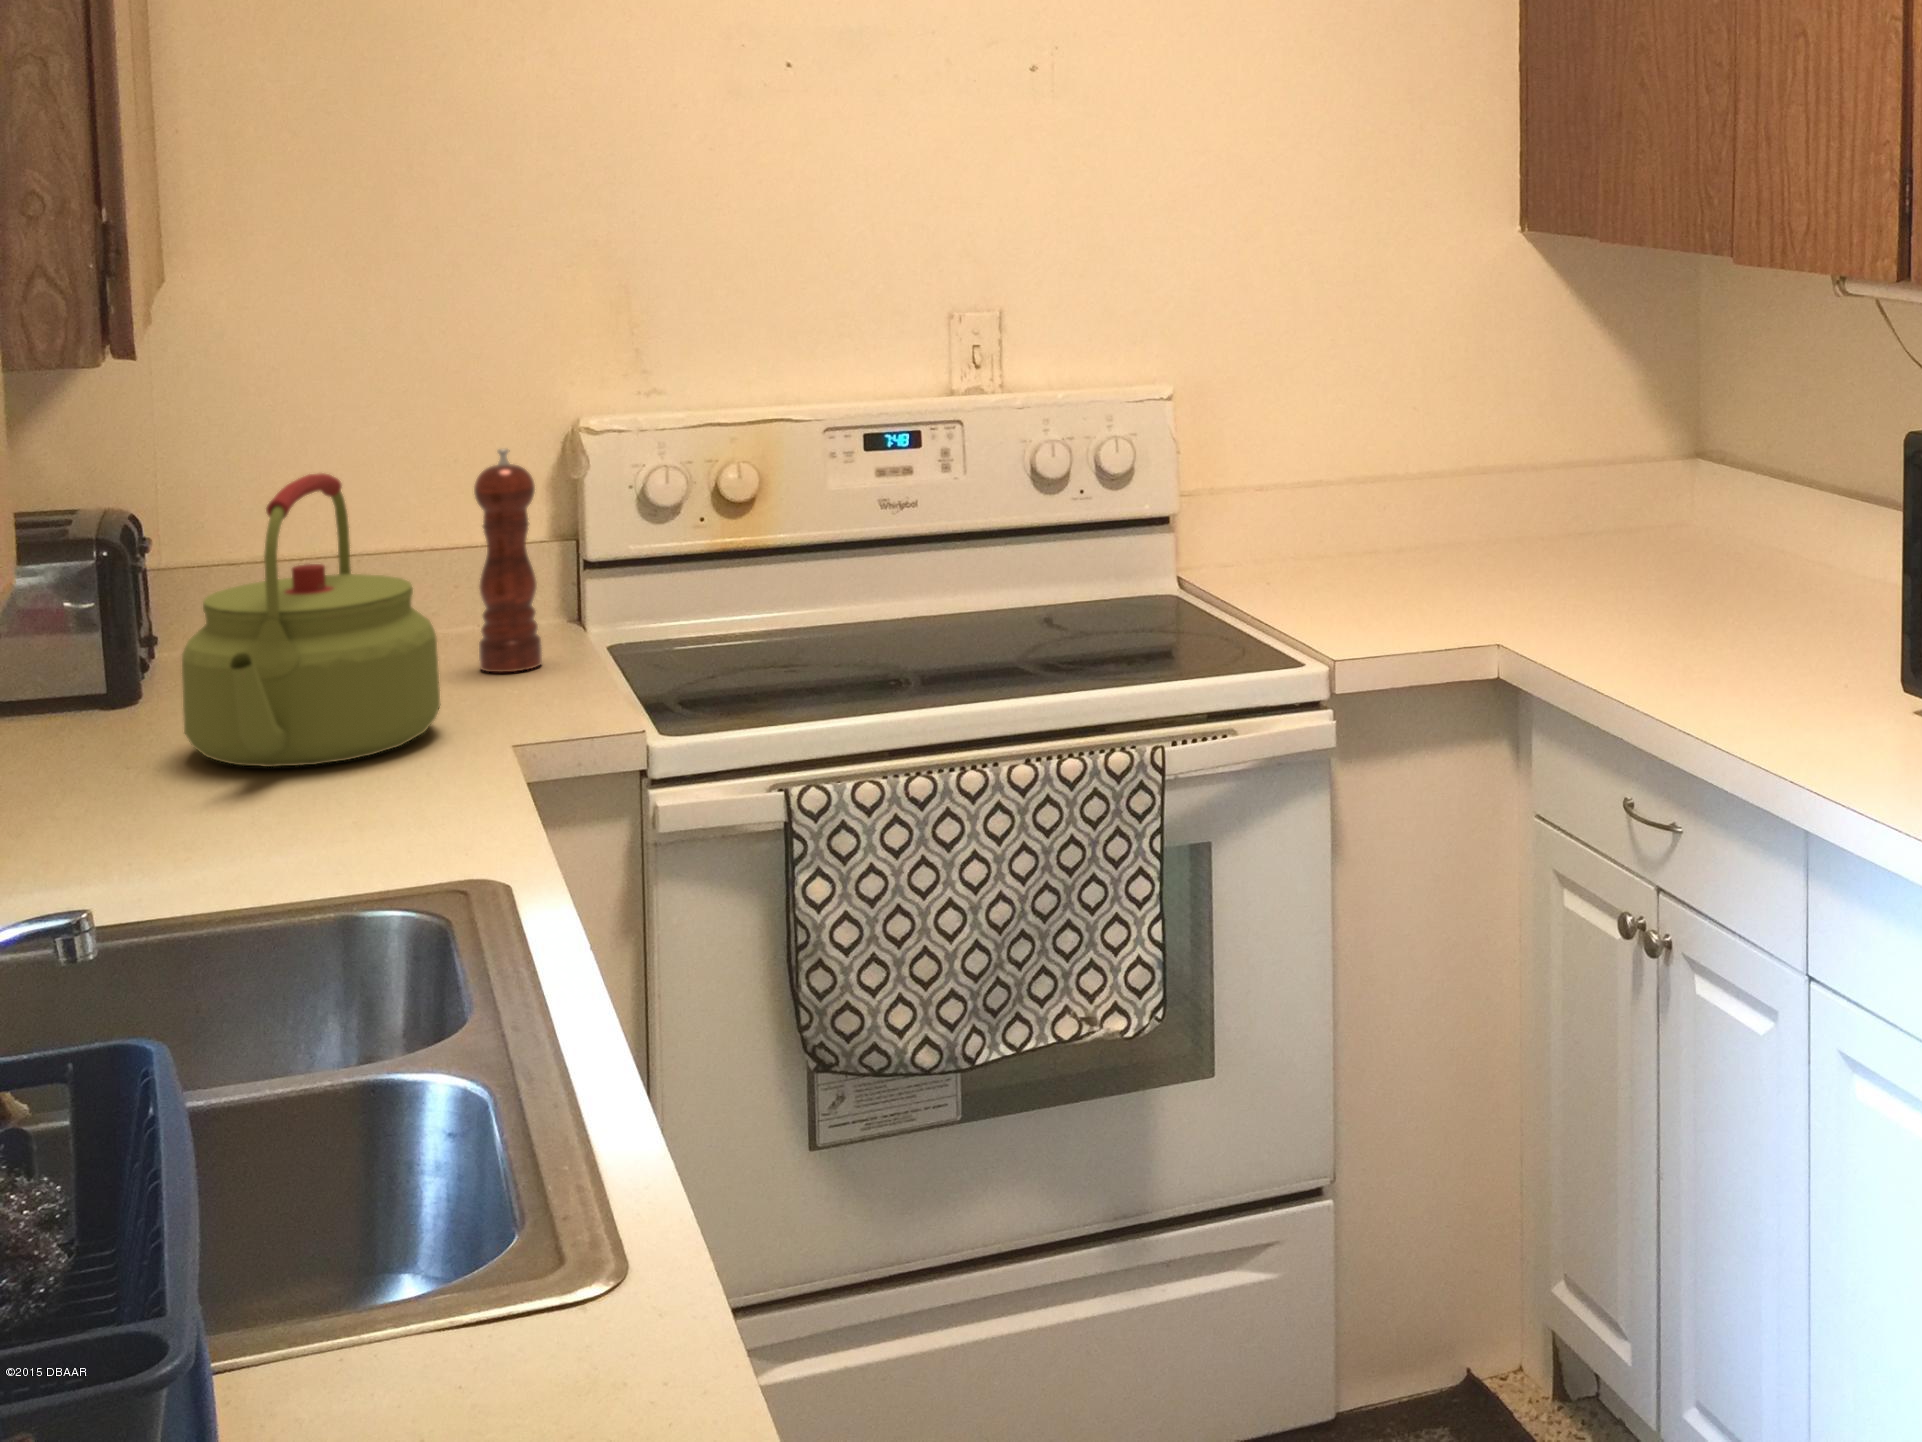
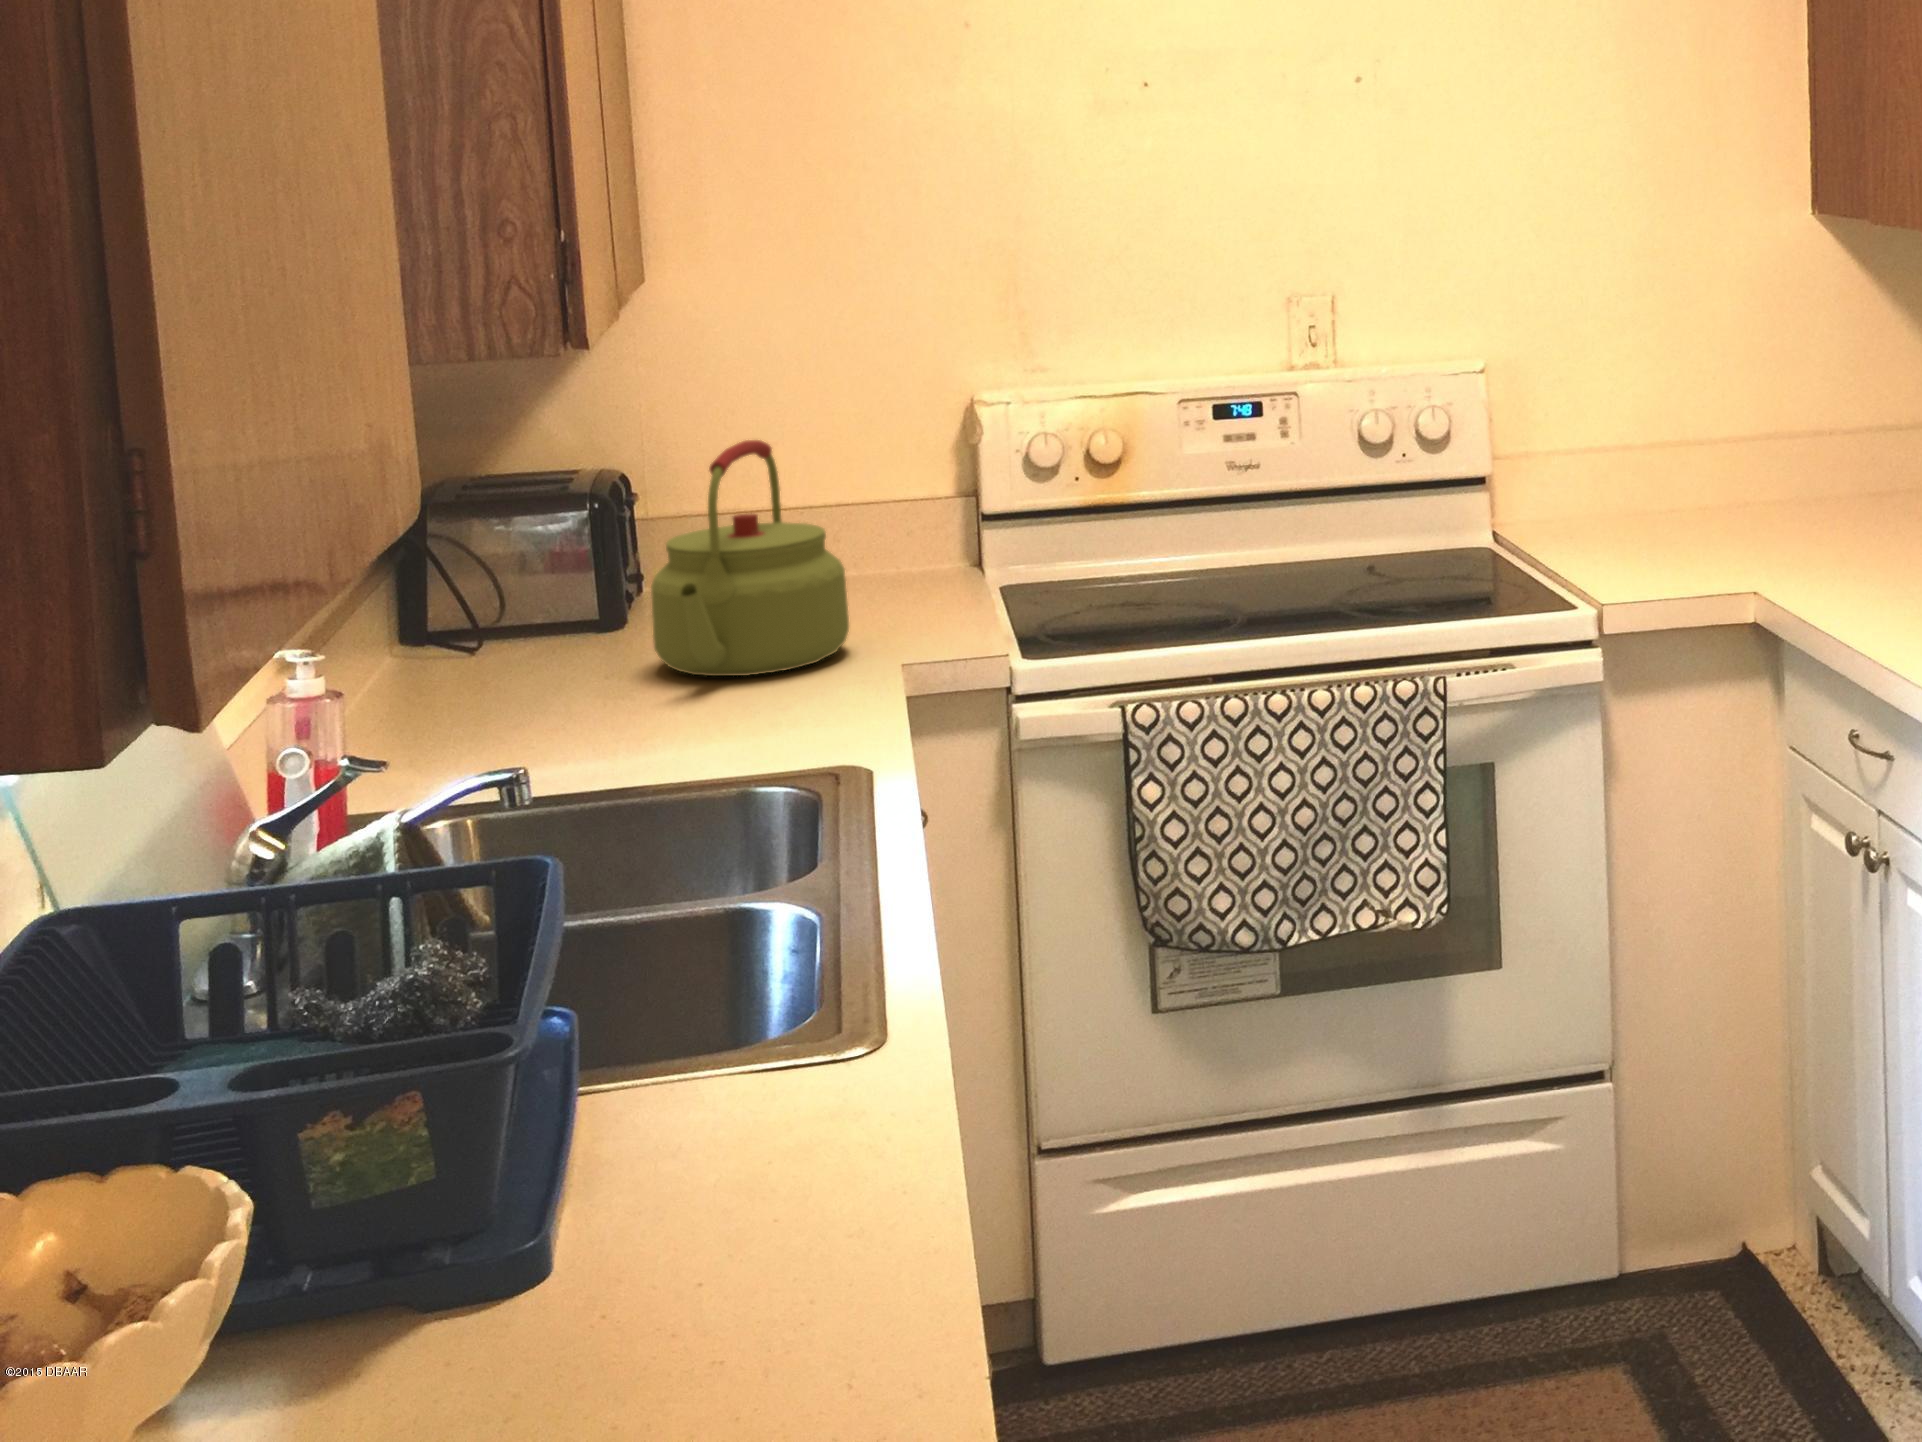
pepper mill: present [474,449,542,672] -> none [884,419,942,606]

